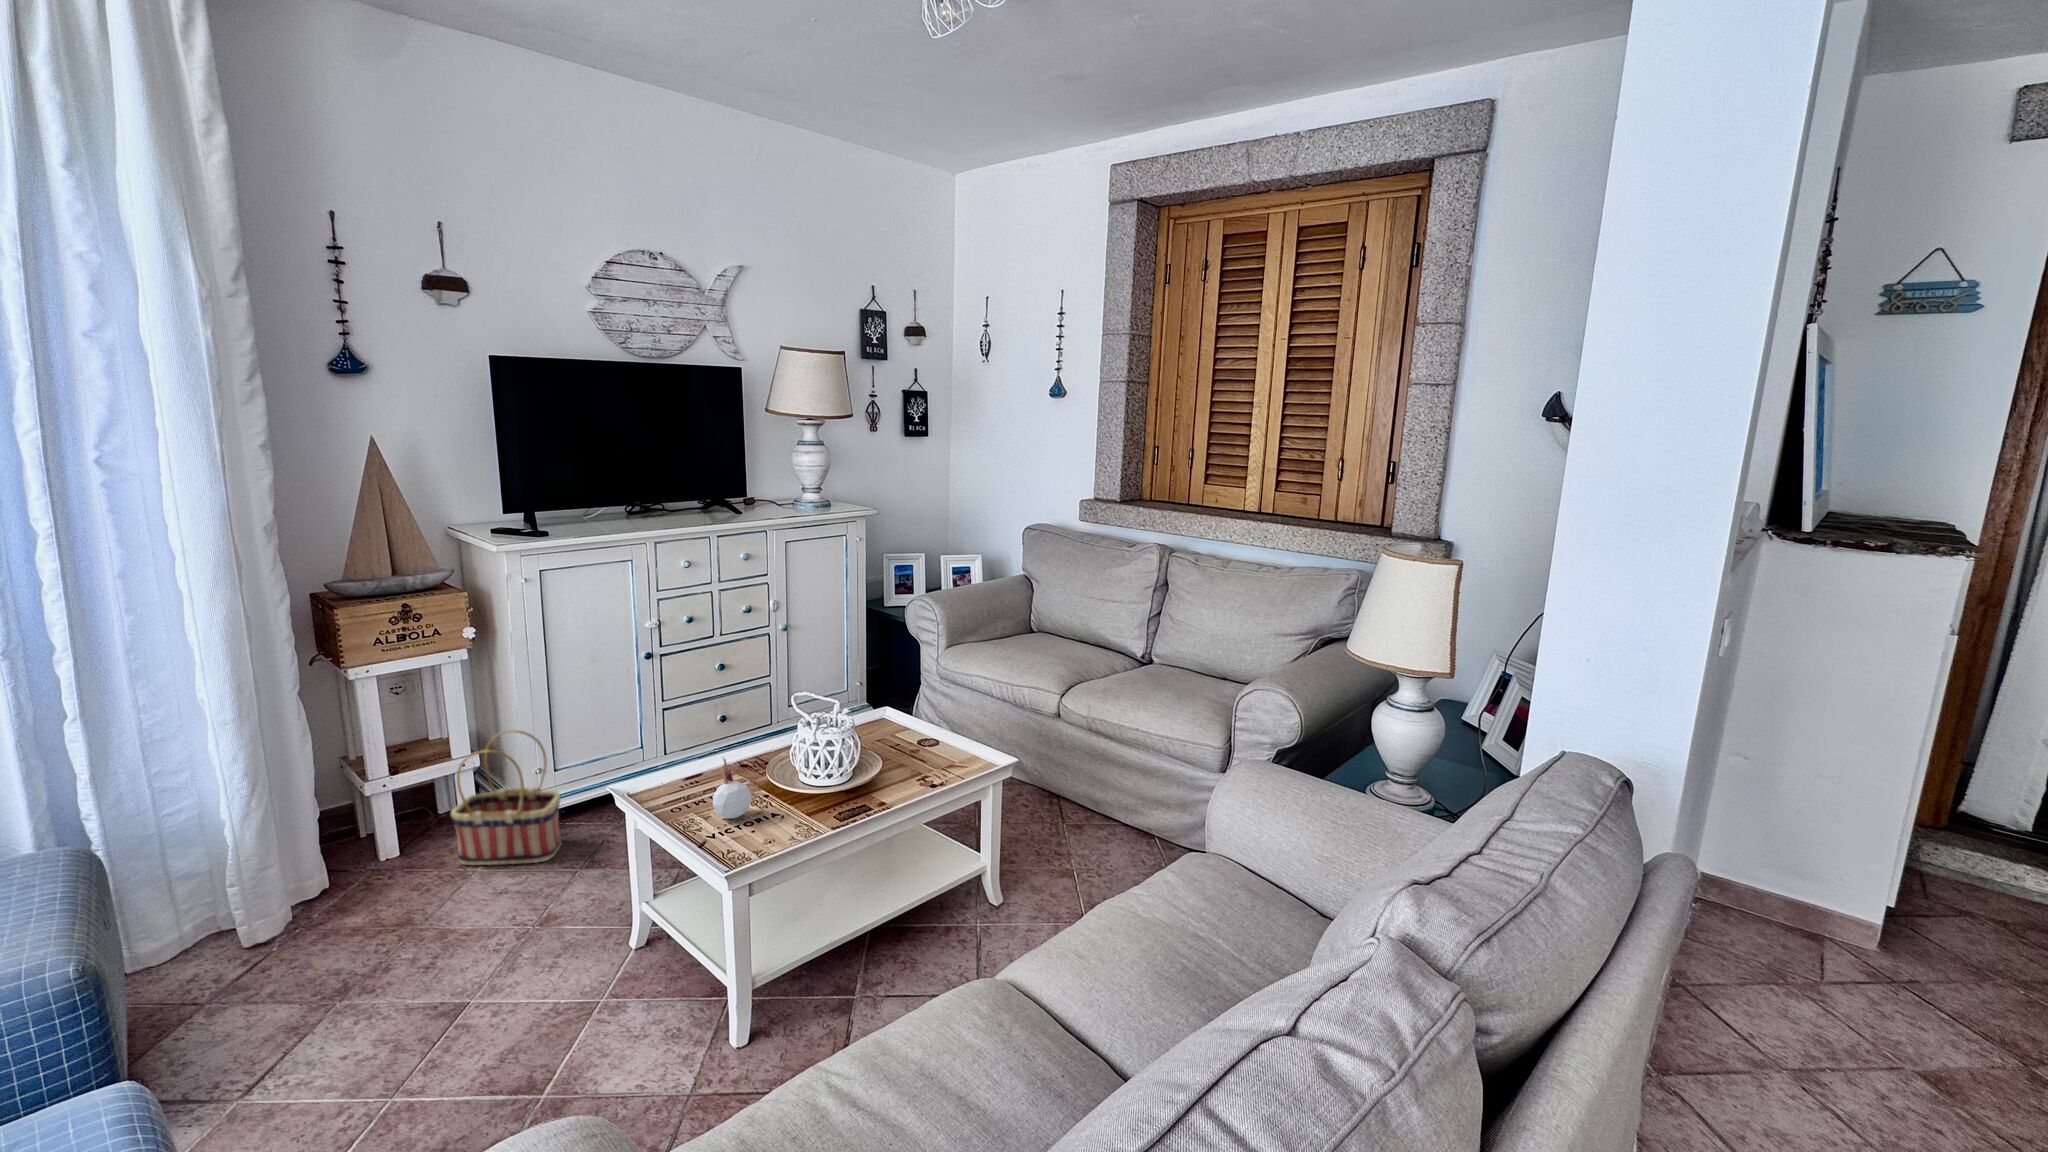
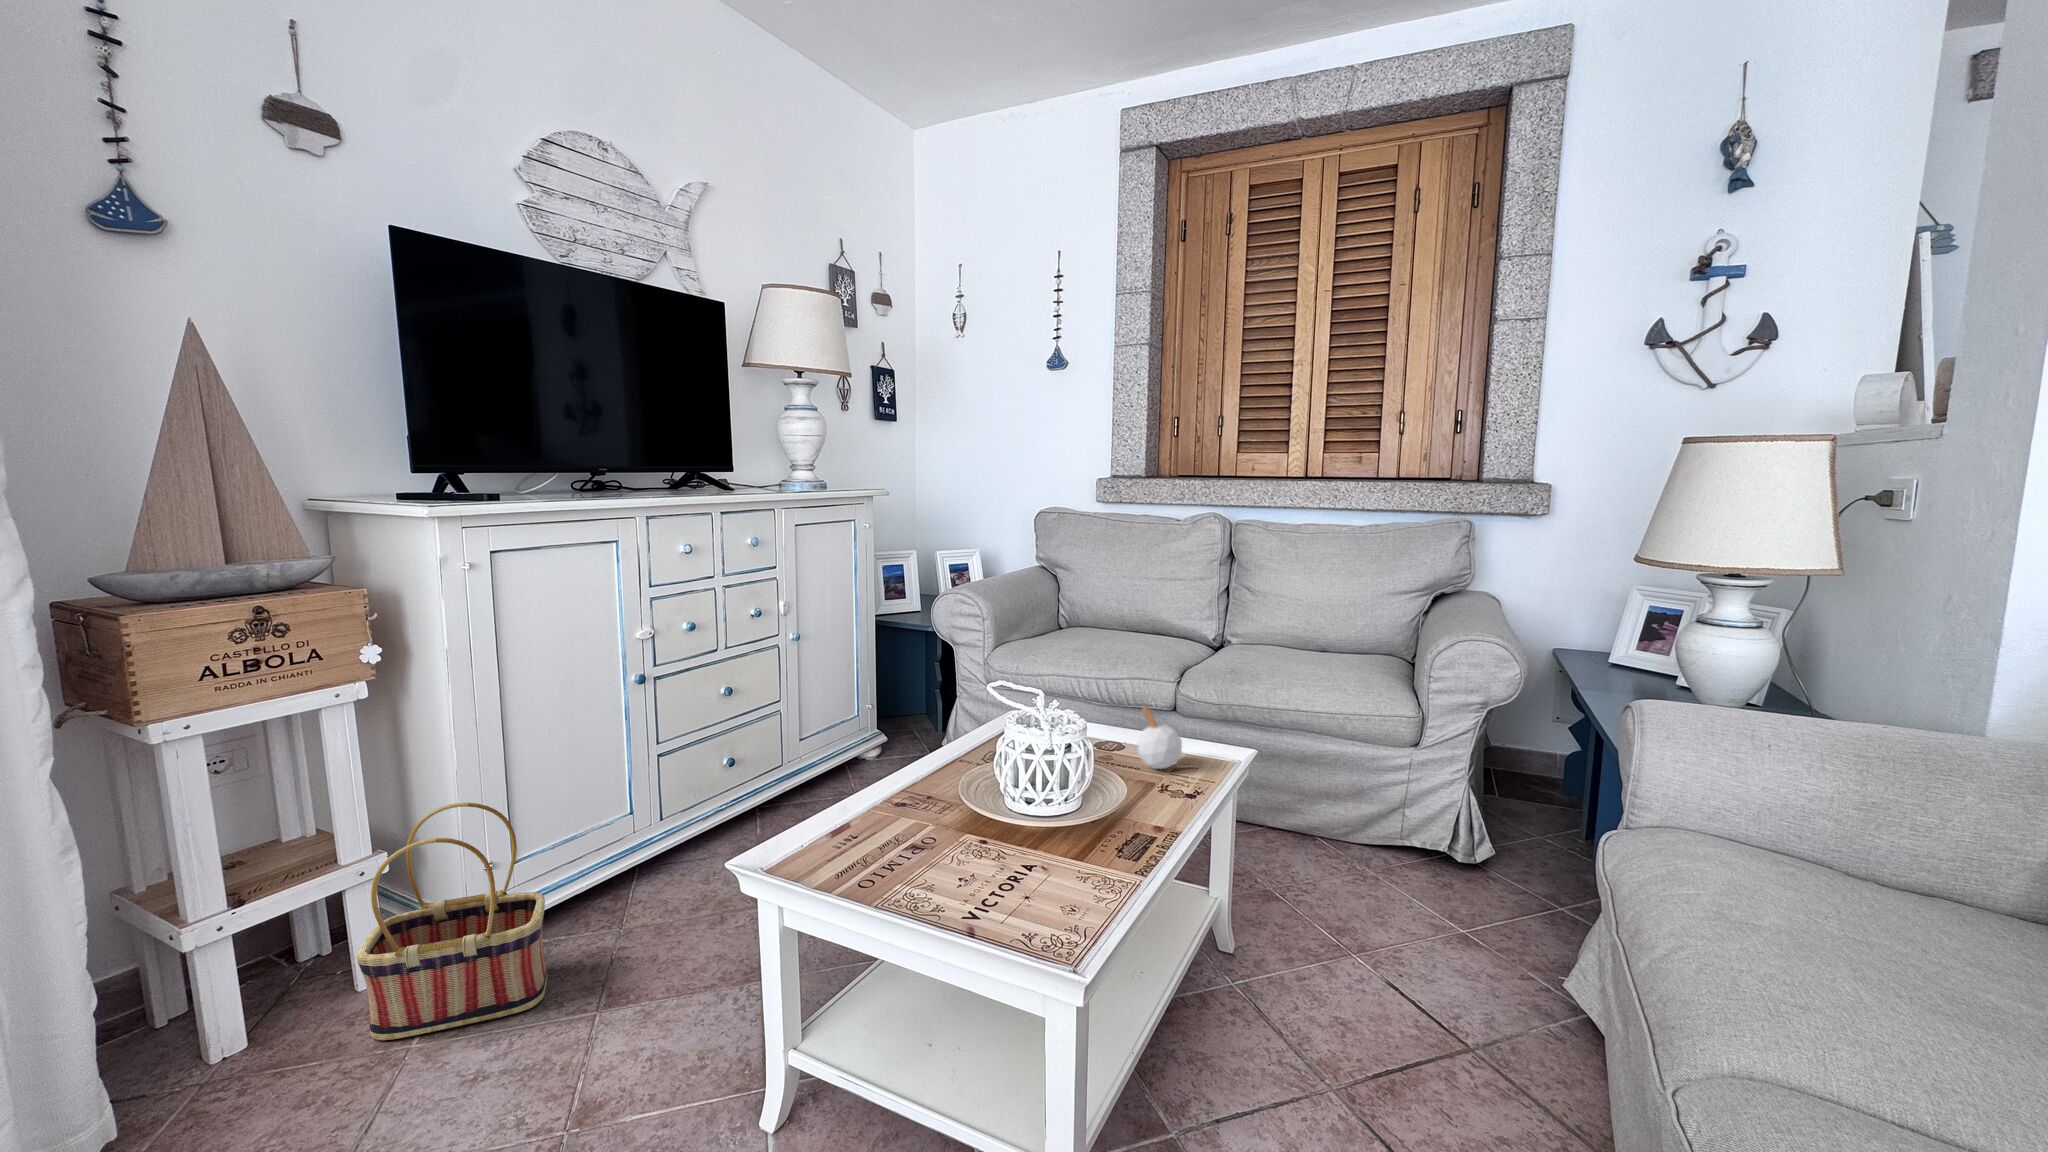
candle: present [713,752,751,819] -> present [1138,700,1182,769]

